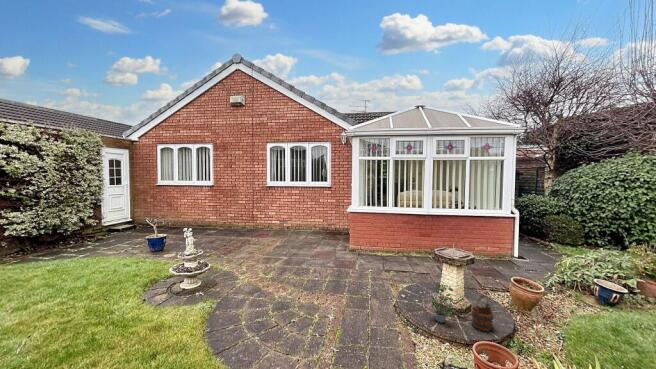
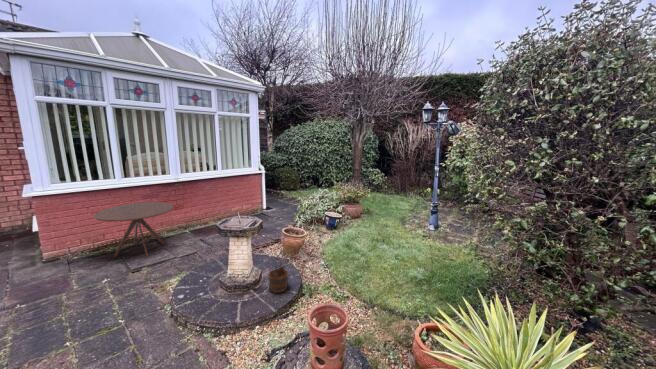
round table: none [373,225,420,266] -> present [94,202,173,258]
potted plant: present [431,284,455,322] -> none [228,260,258,307]

